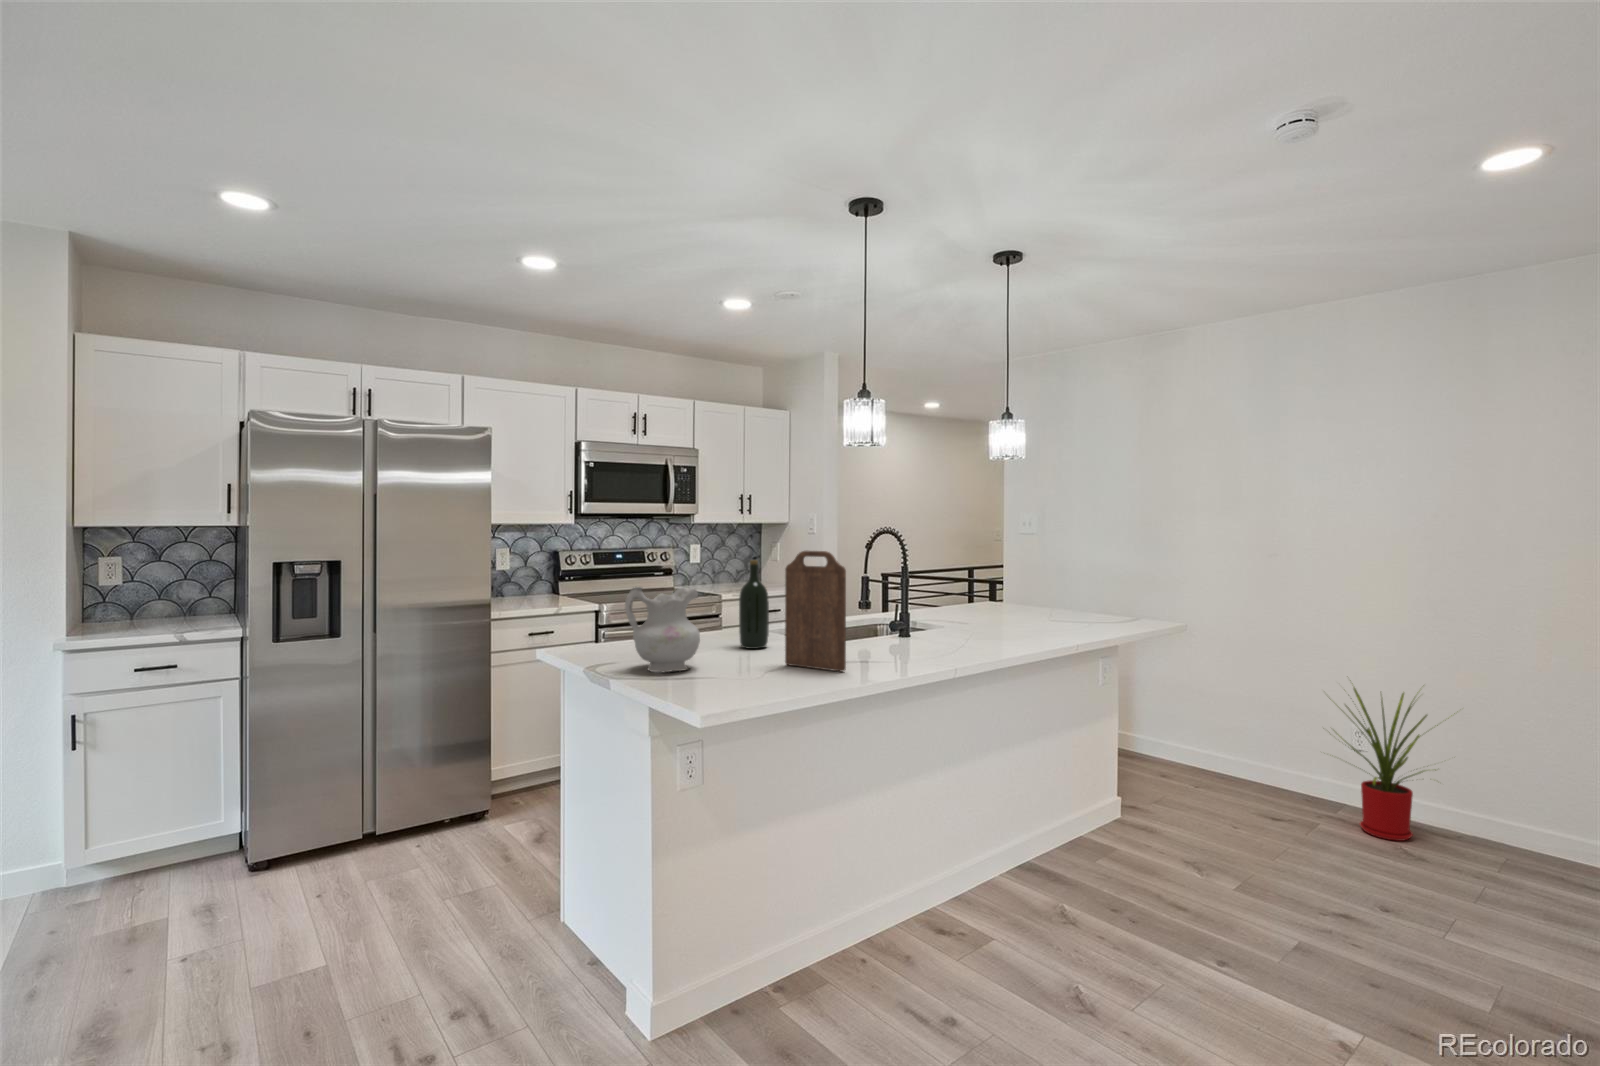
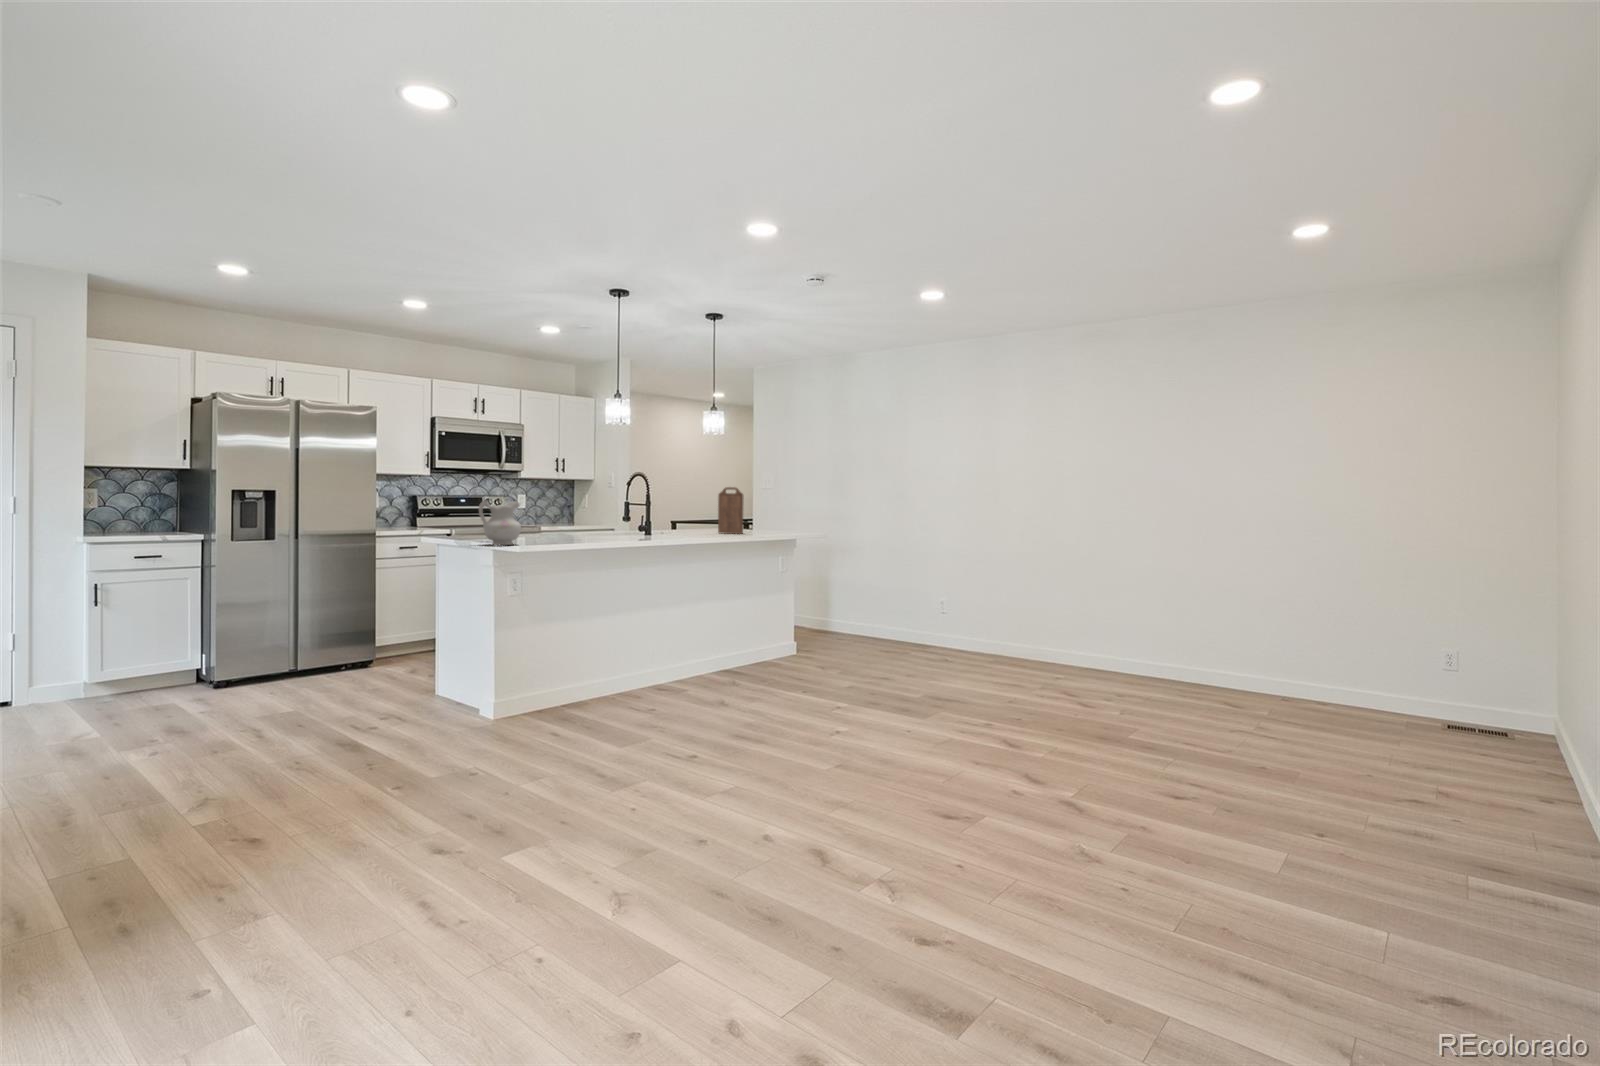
cutting board: present [785,551,846,672] -> present [718,487,744,534]
wine bottle: present [739,560,769,649] -> none [546,491,563,541]
house plant: present [1343,683,1455,841] -> none [903,571,973,661]

